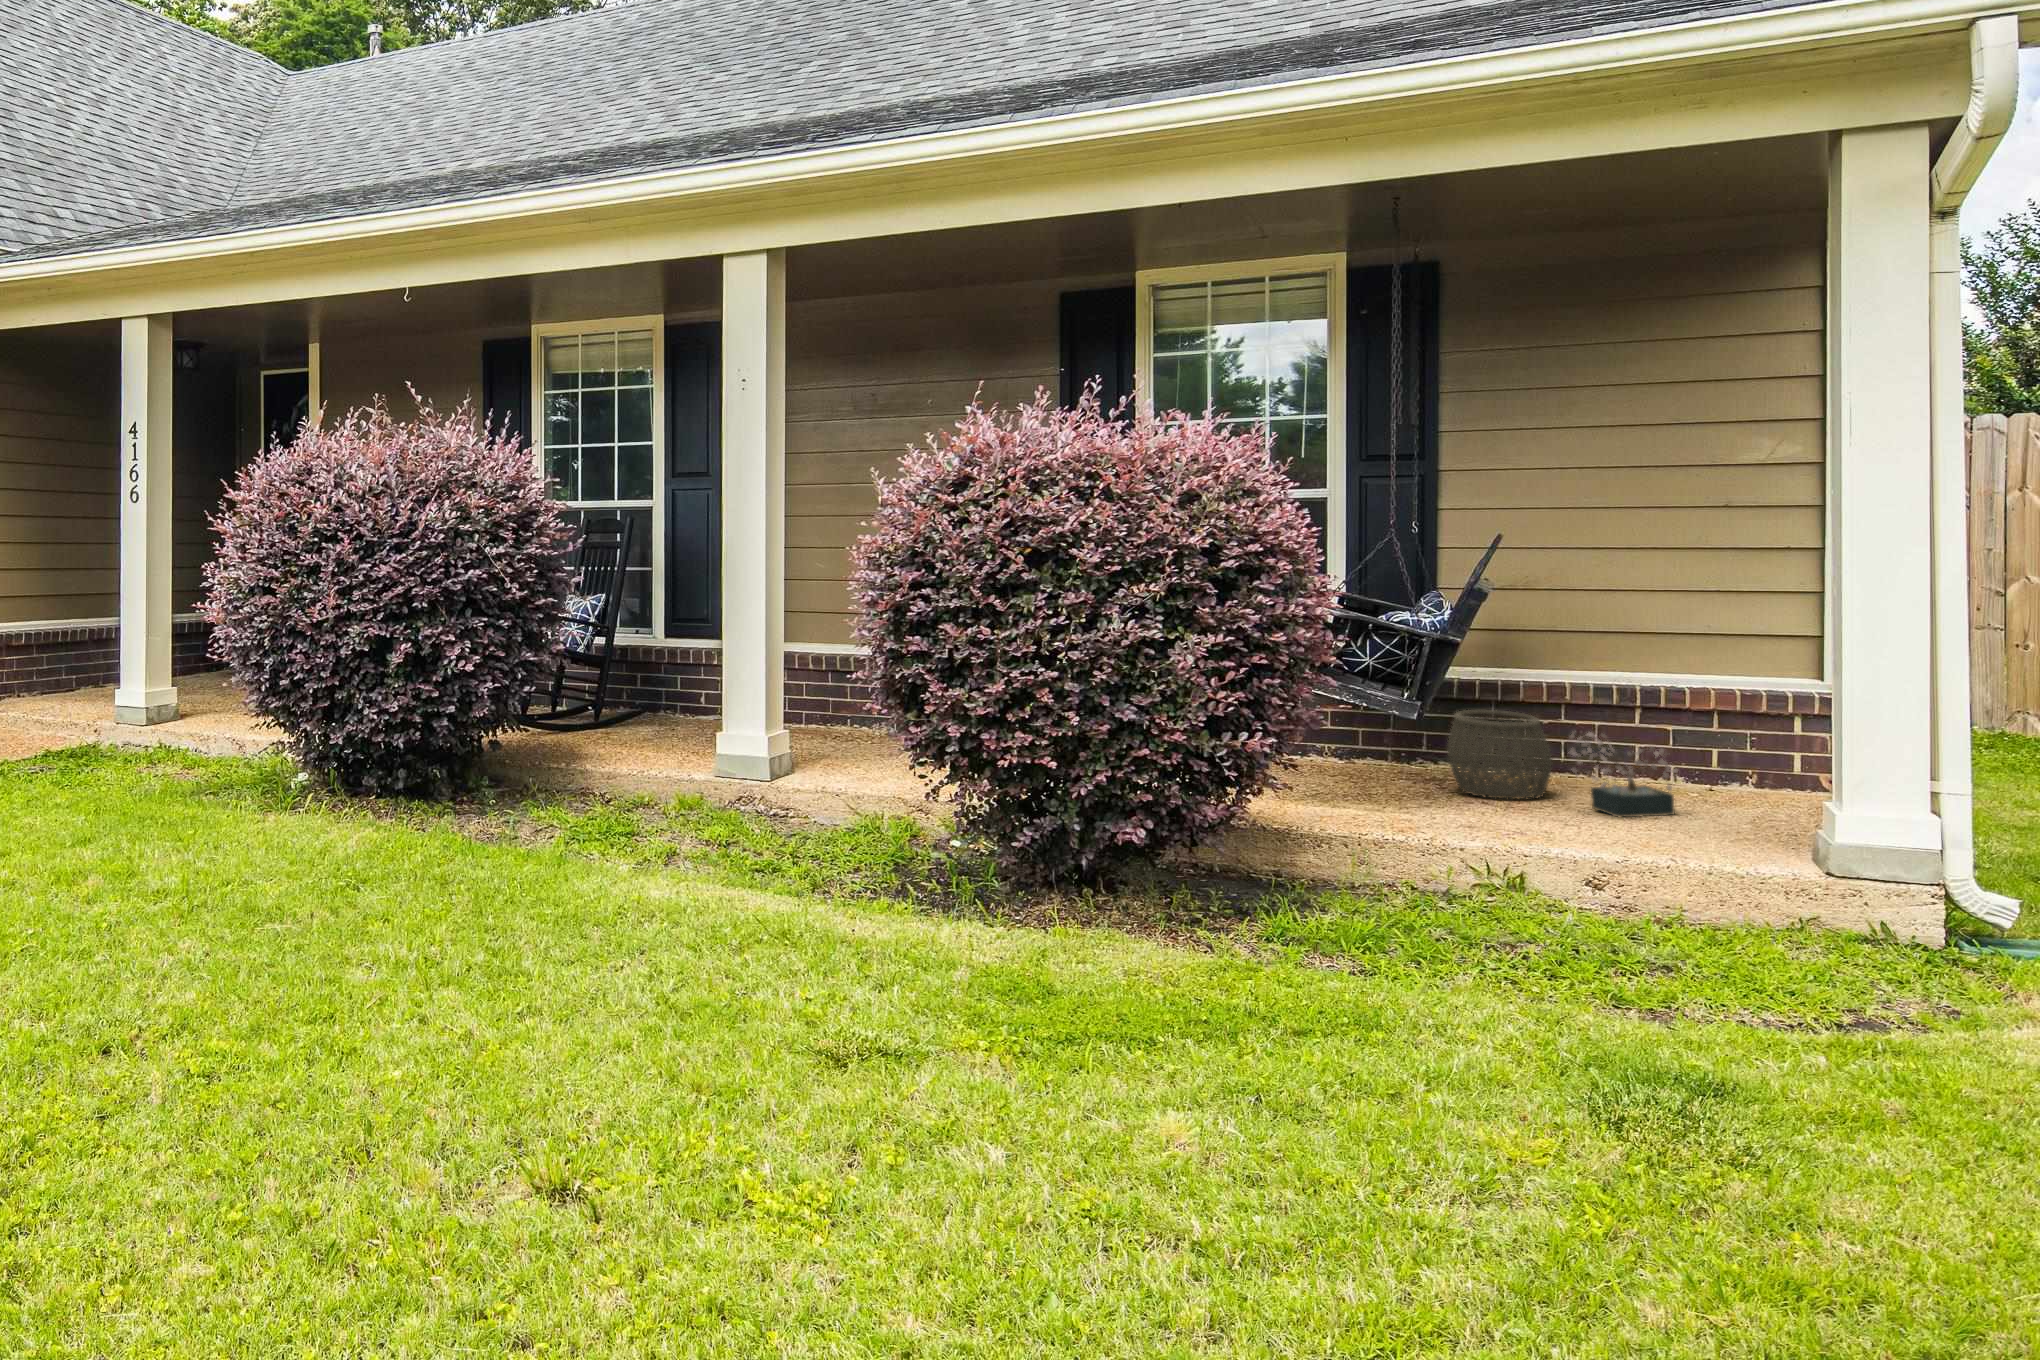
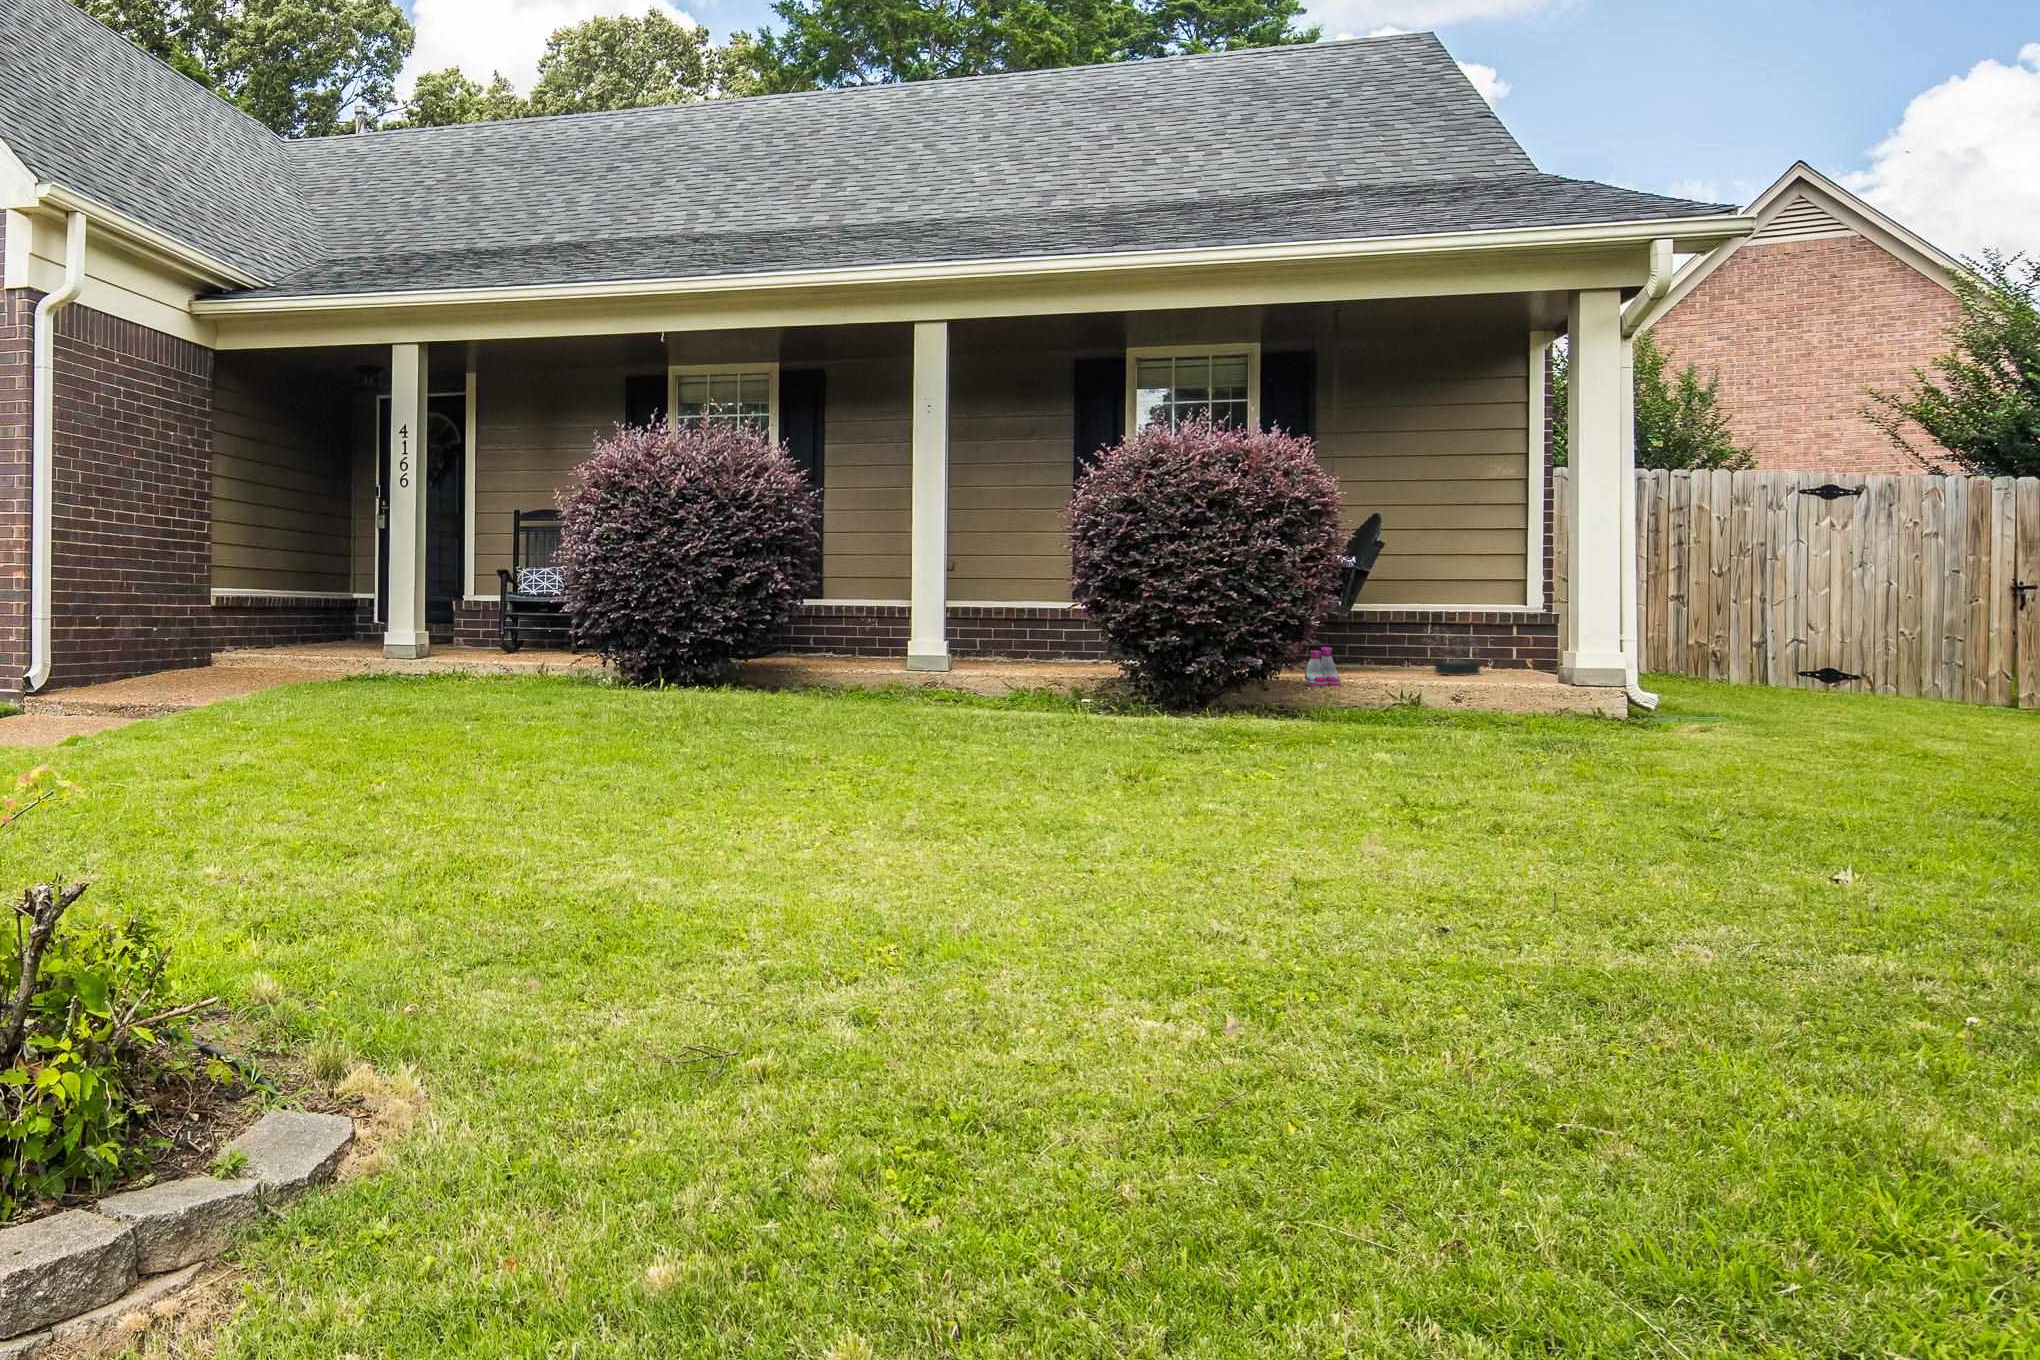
woven basket: present [1448,710,1552,800] -> none [1341,624,1404,675]
boots: none [1301,774,1364,848] -> present [1305,646,1341,686]

